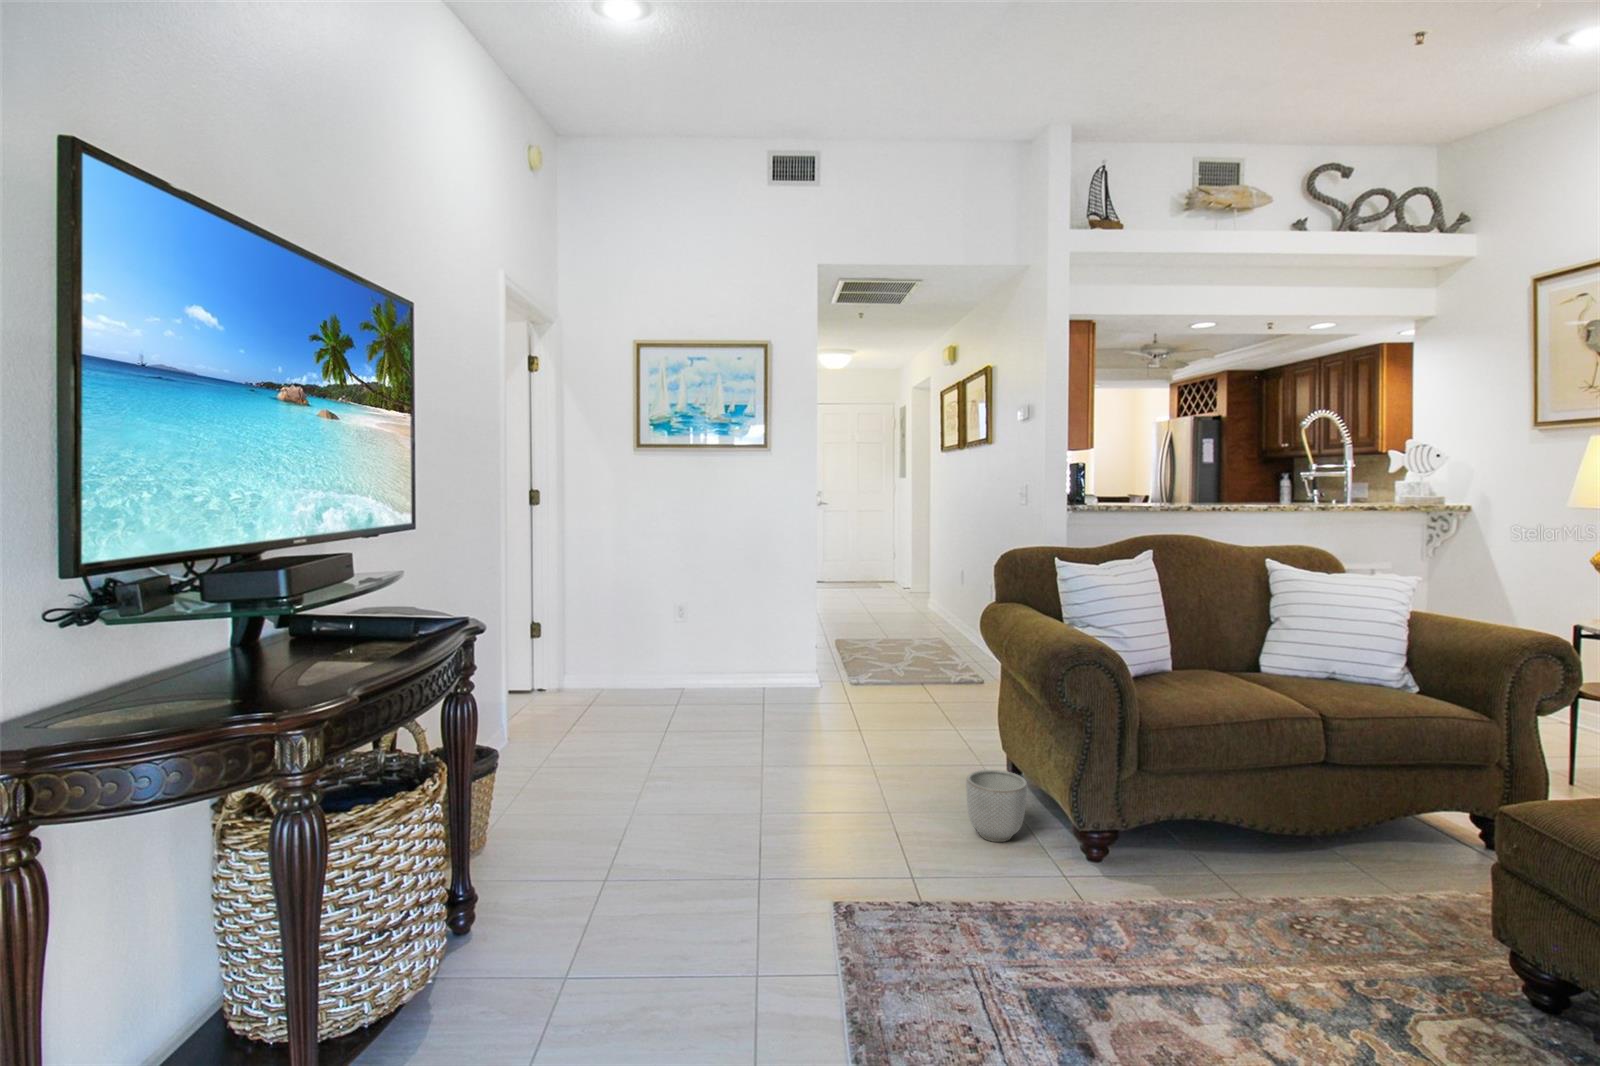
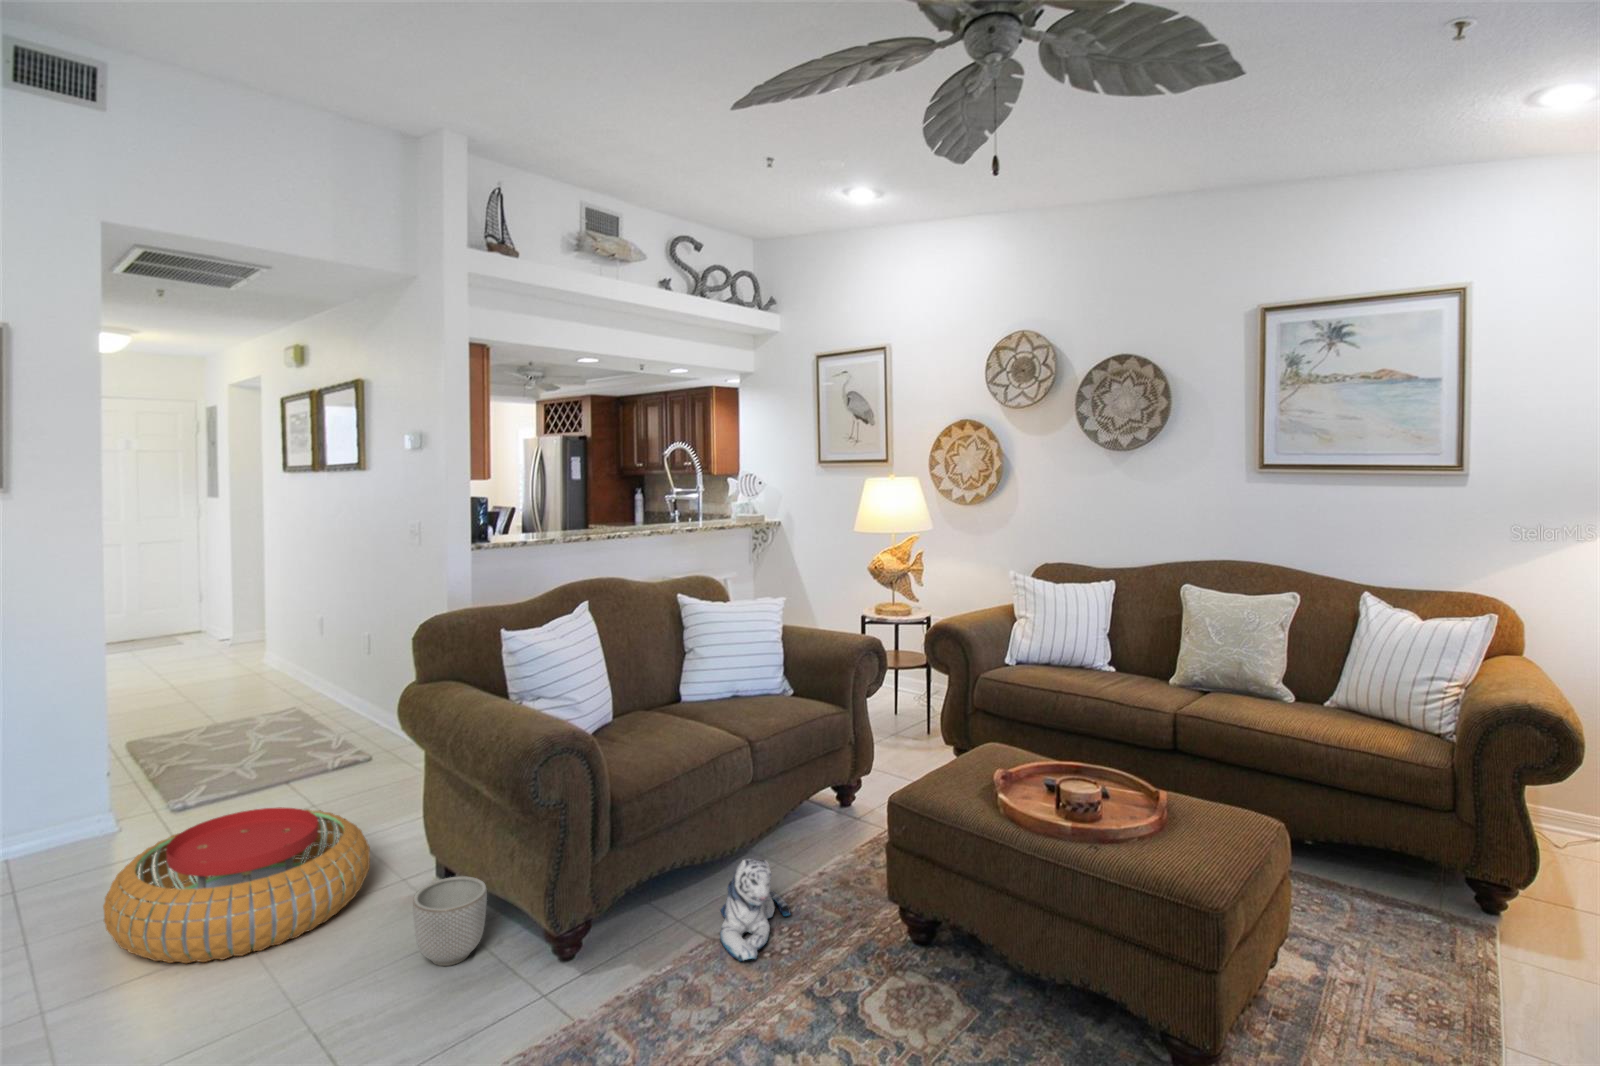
pouf: none [782,694,952,792] -> present [103,807,370,963]
plush toy: none [1255,825,1356,931] -> present [720,859,790,961]

